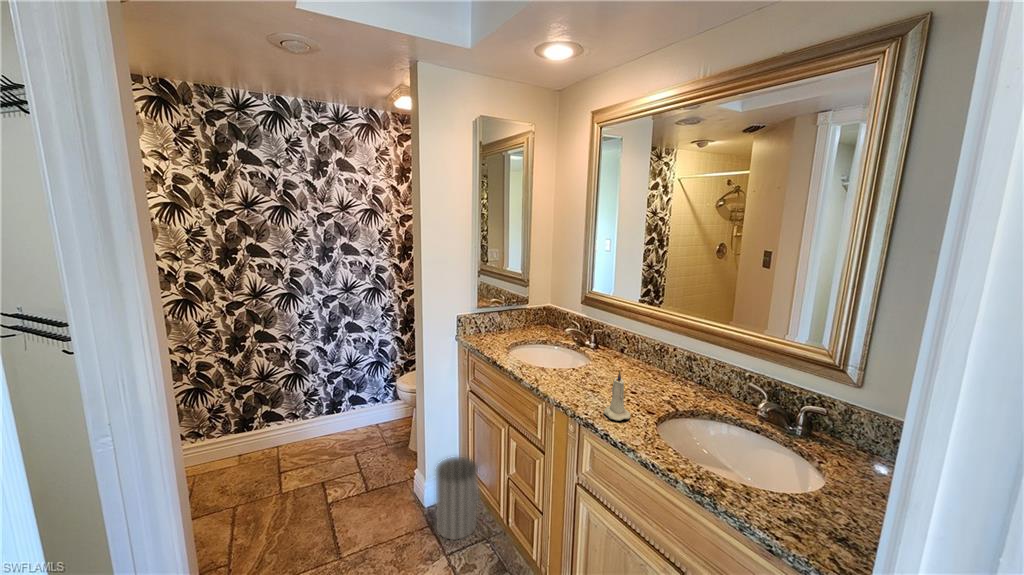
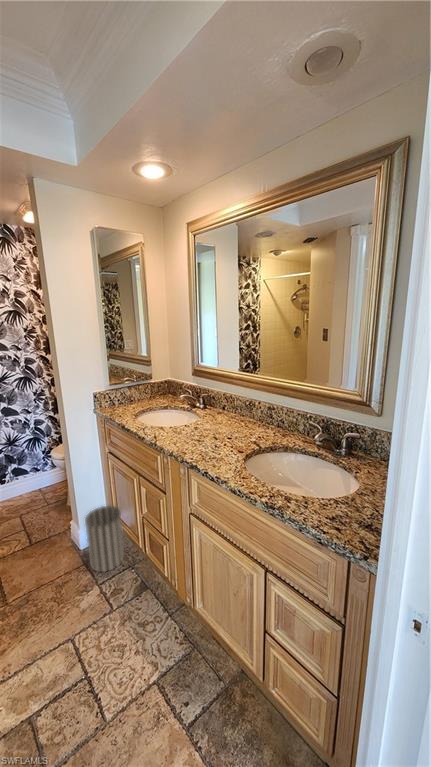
candle: present [604,371,630,421] -> none [205,422,225,461]

